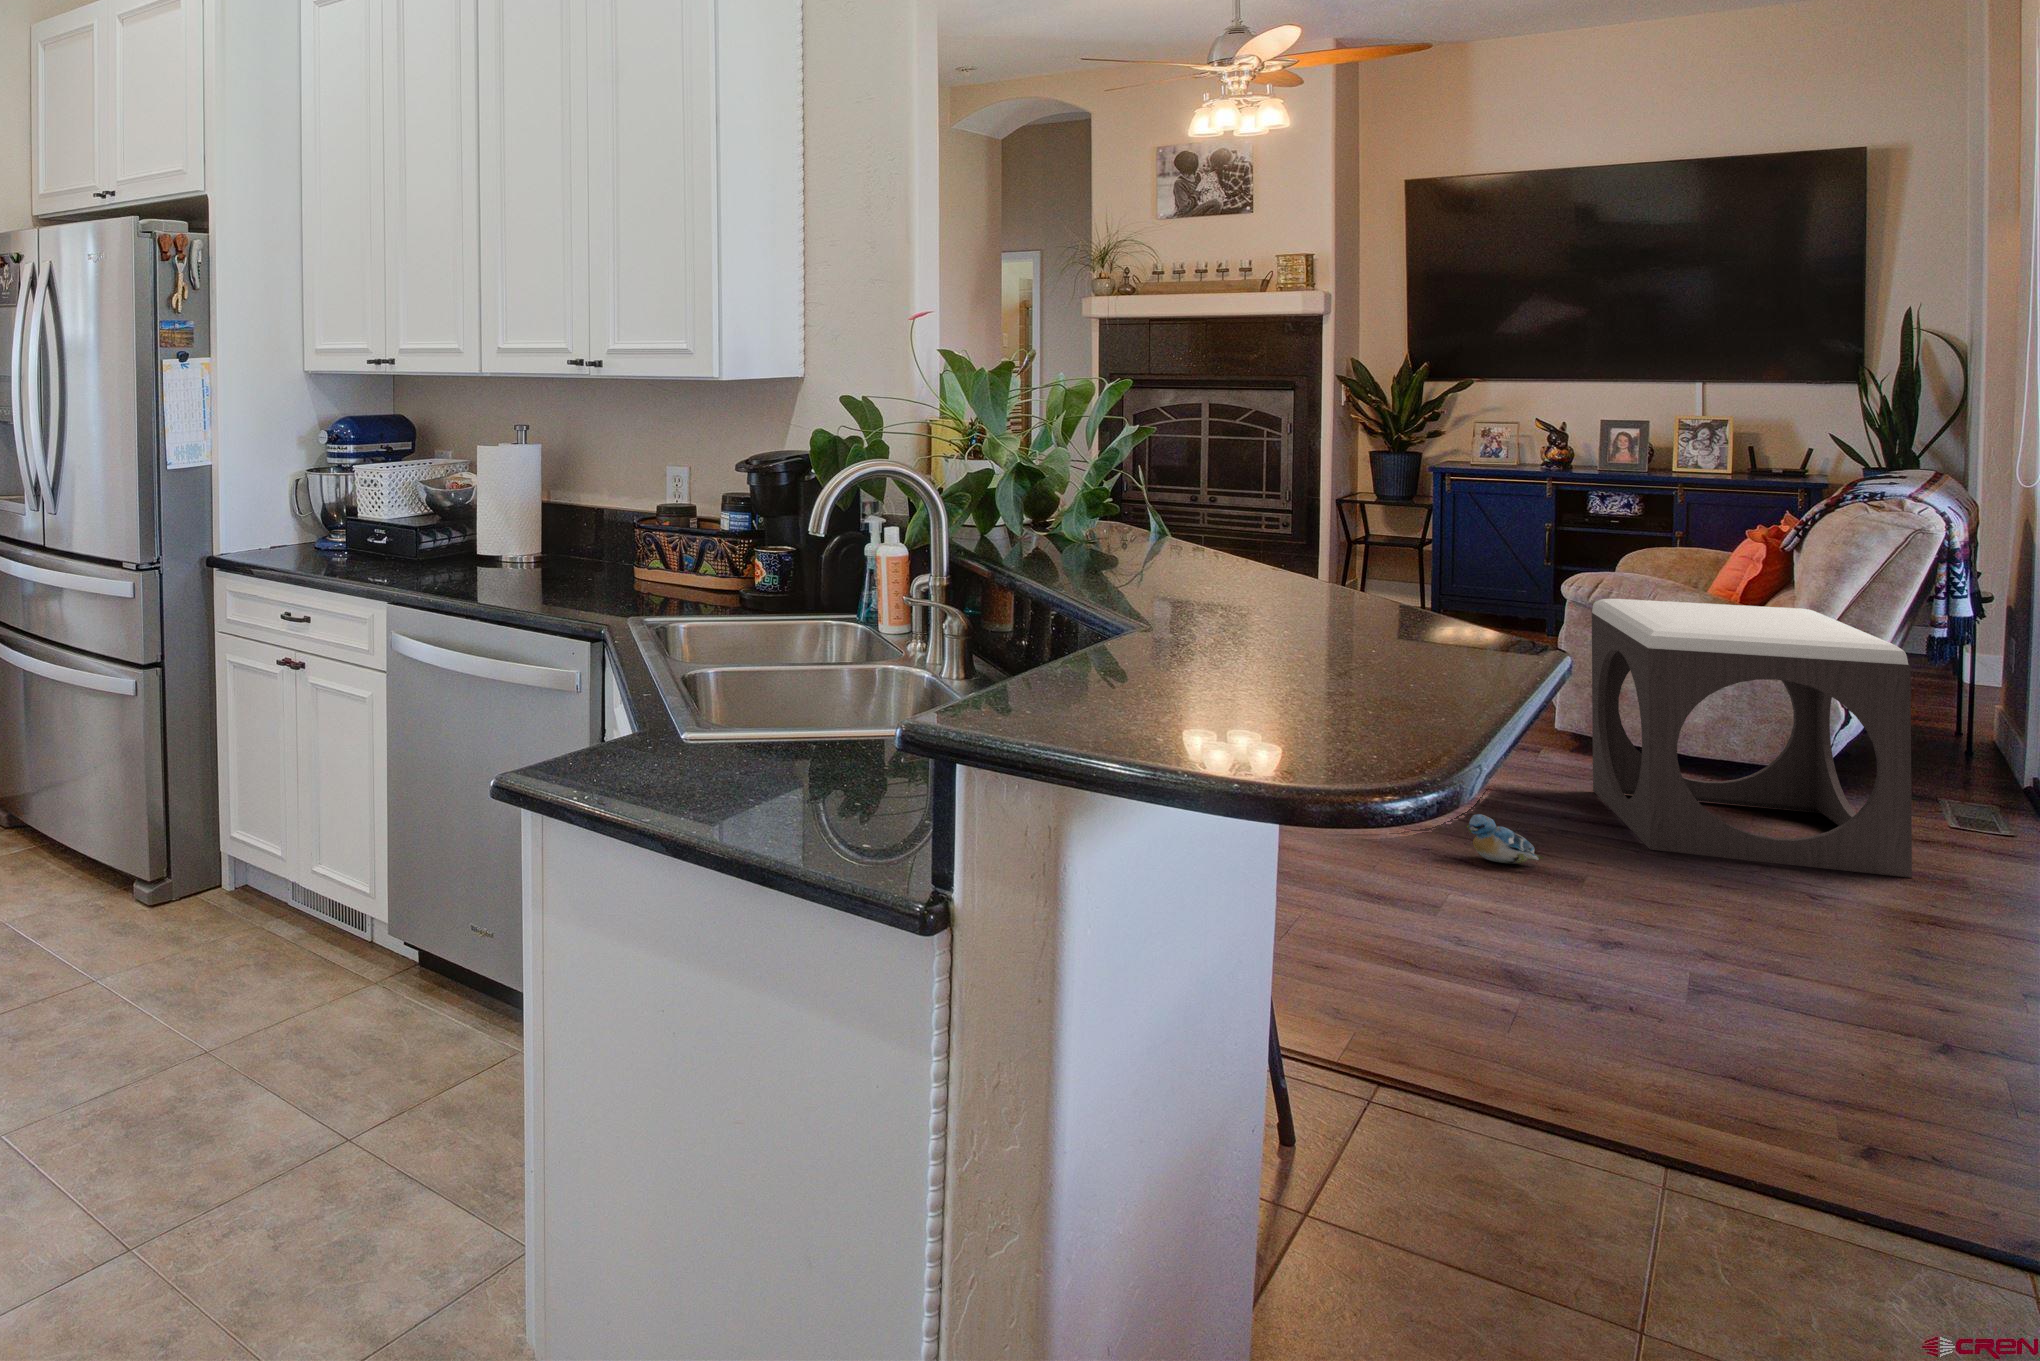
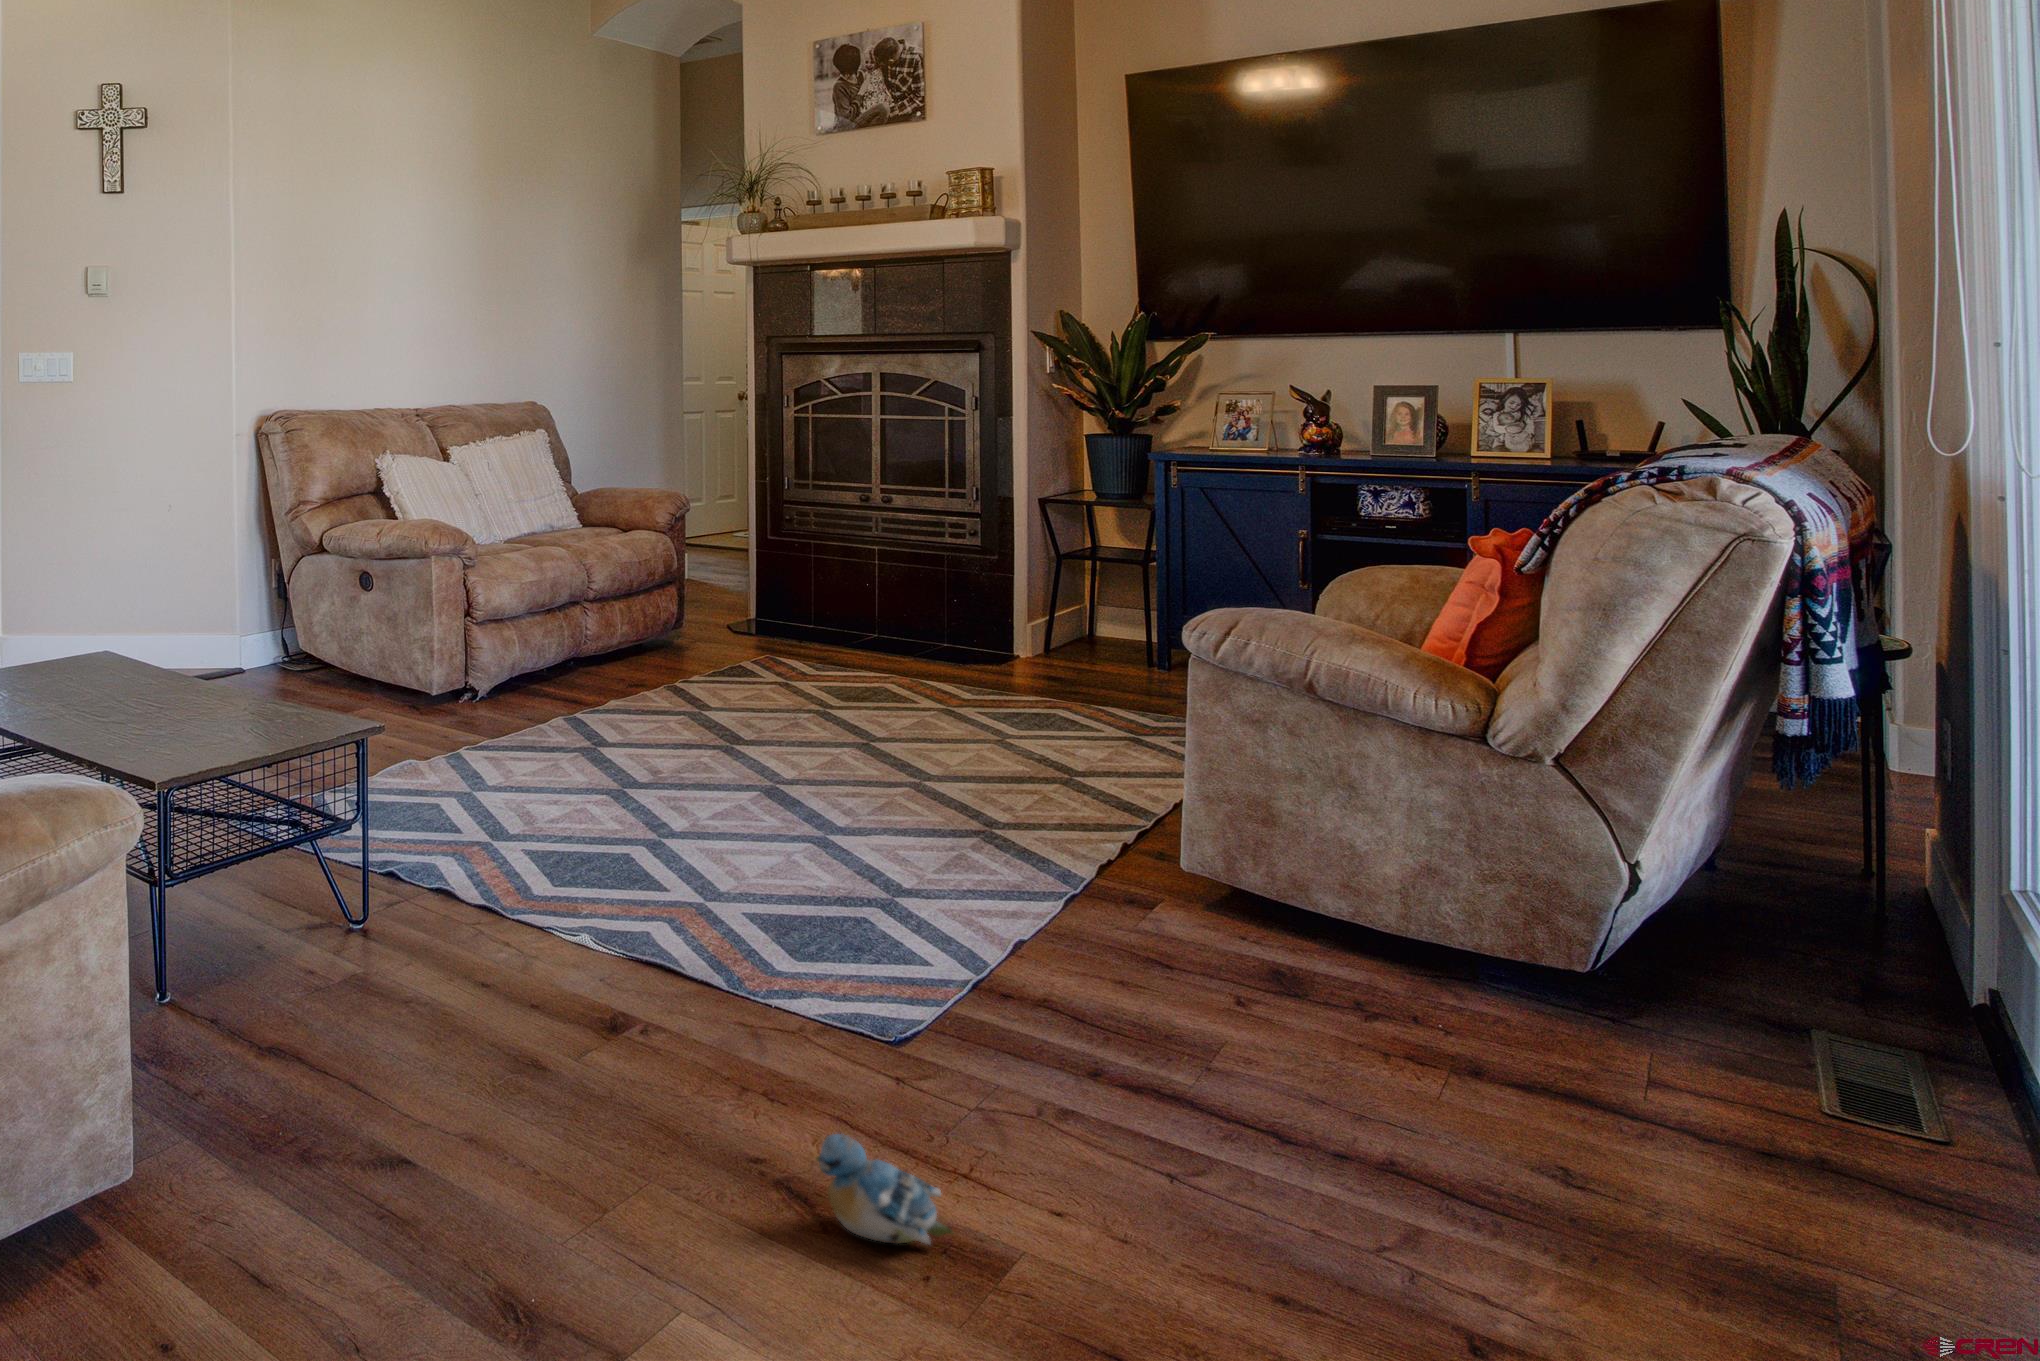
footstool: present [1592,599,1912,878] -> none [1172,669,1698,1278]

